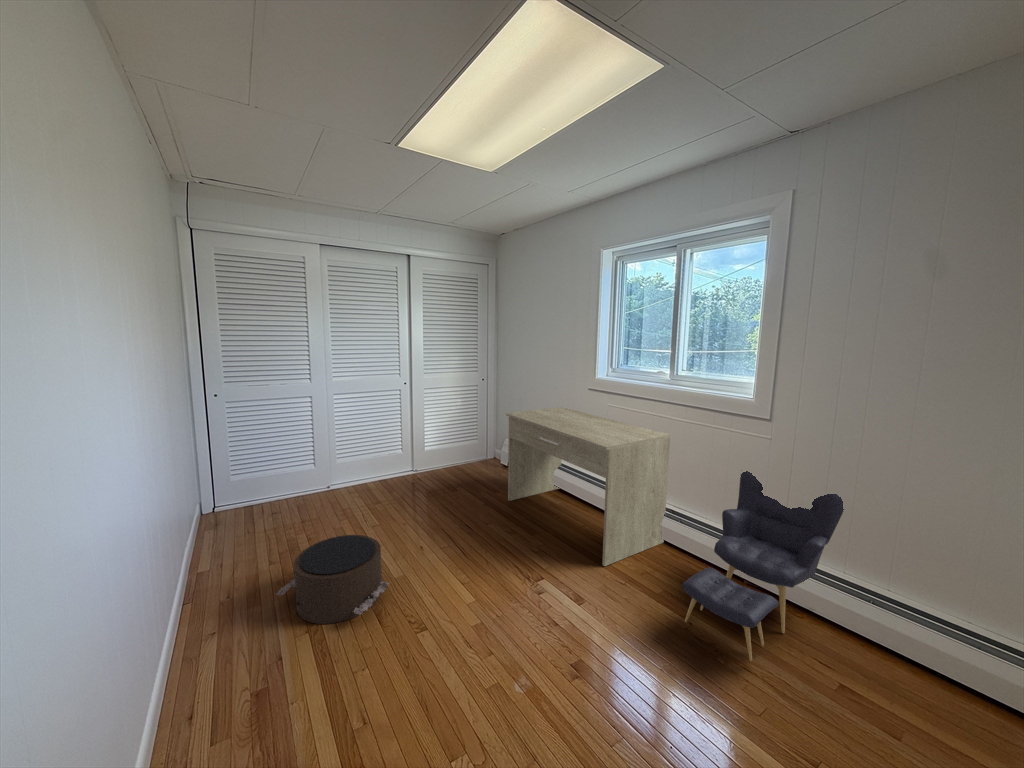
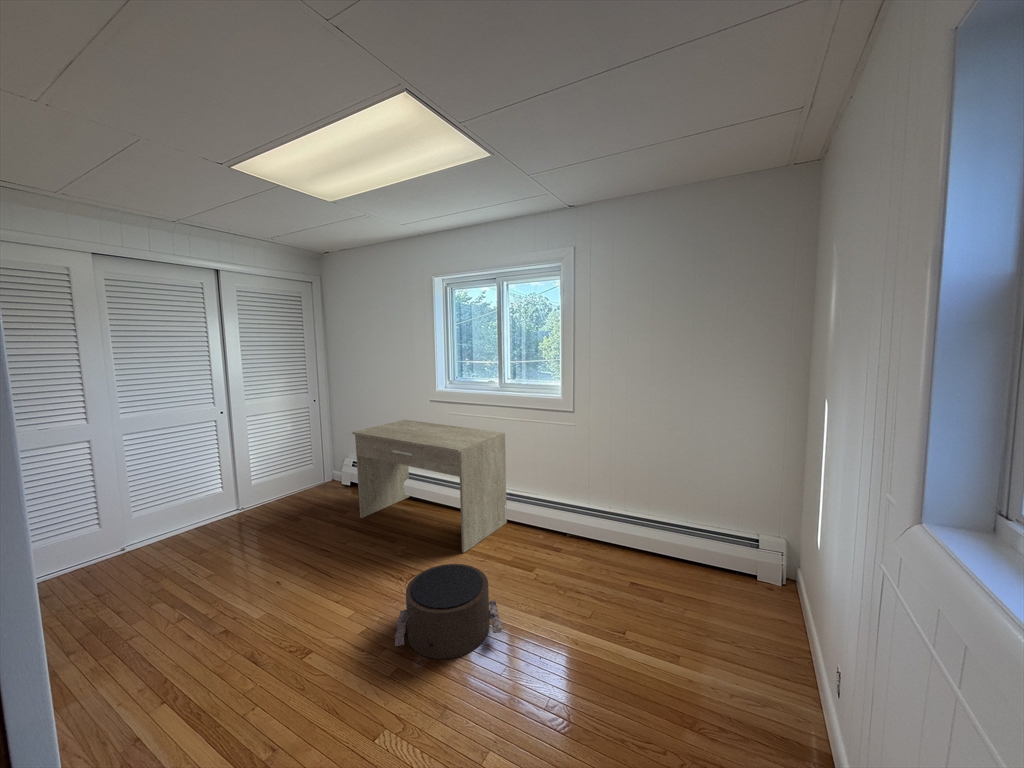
armchair: present [682,470,844,661] -> none [528,447,624,587]
pouf: present [276,535,390,624] -> present [395,564,502,659]

